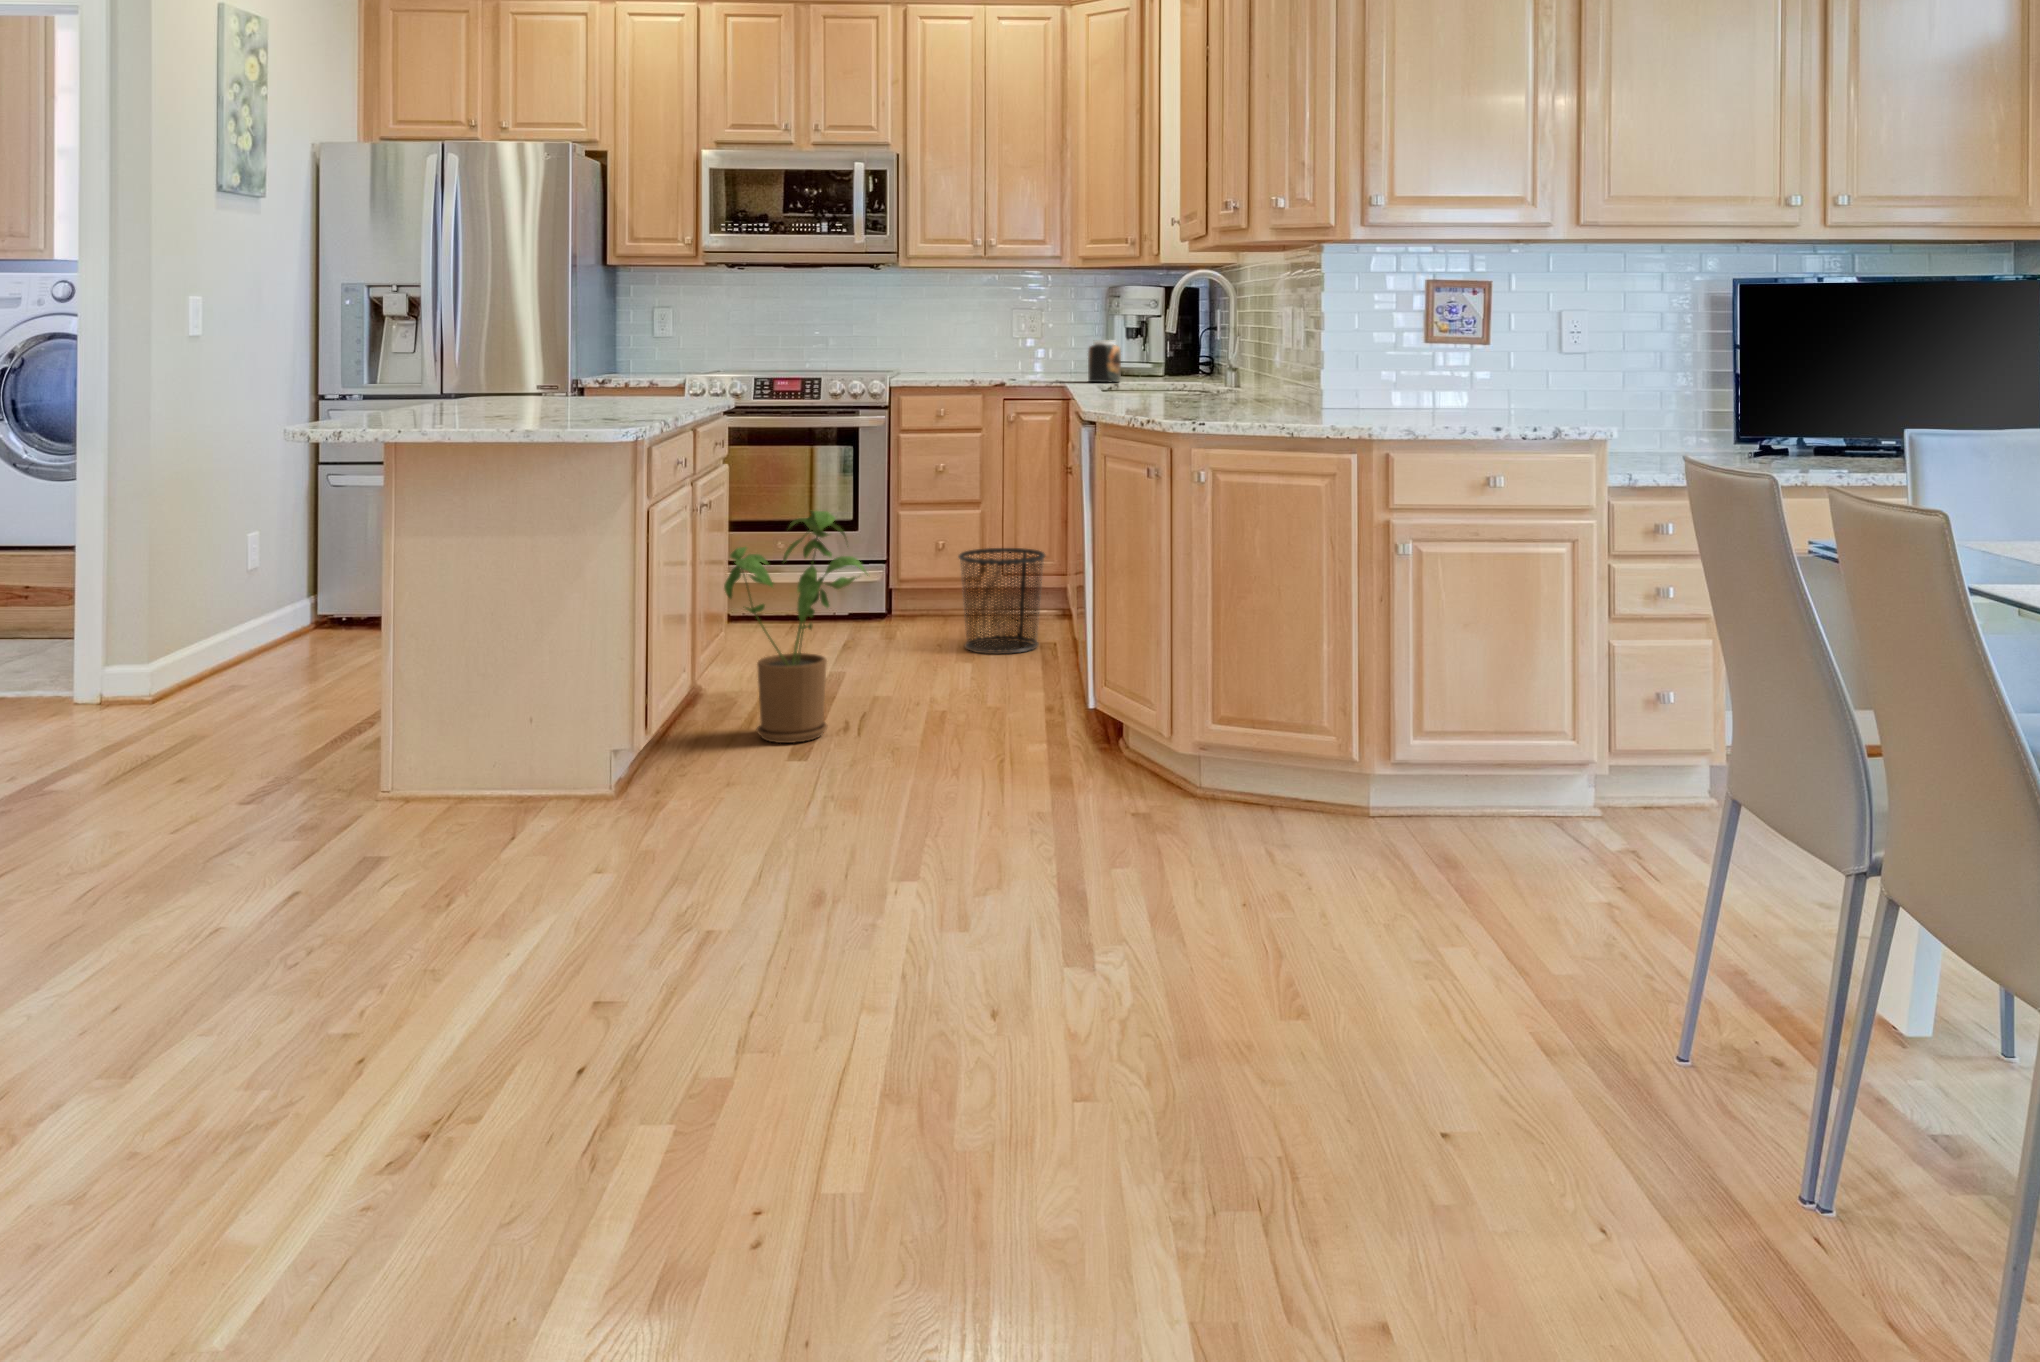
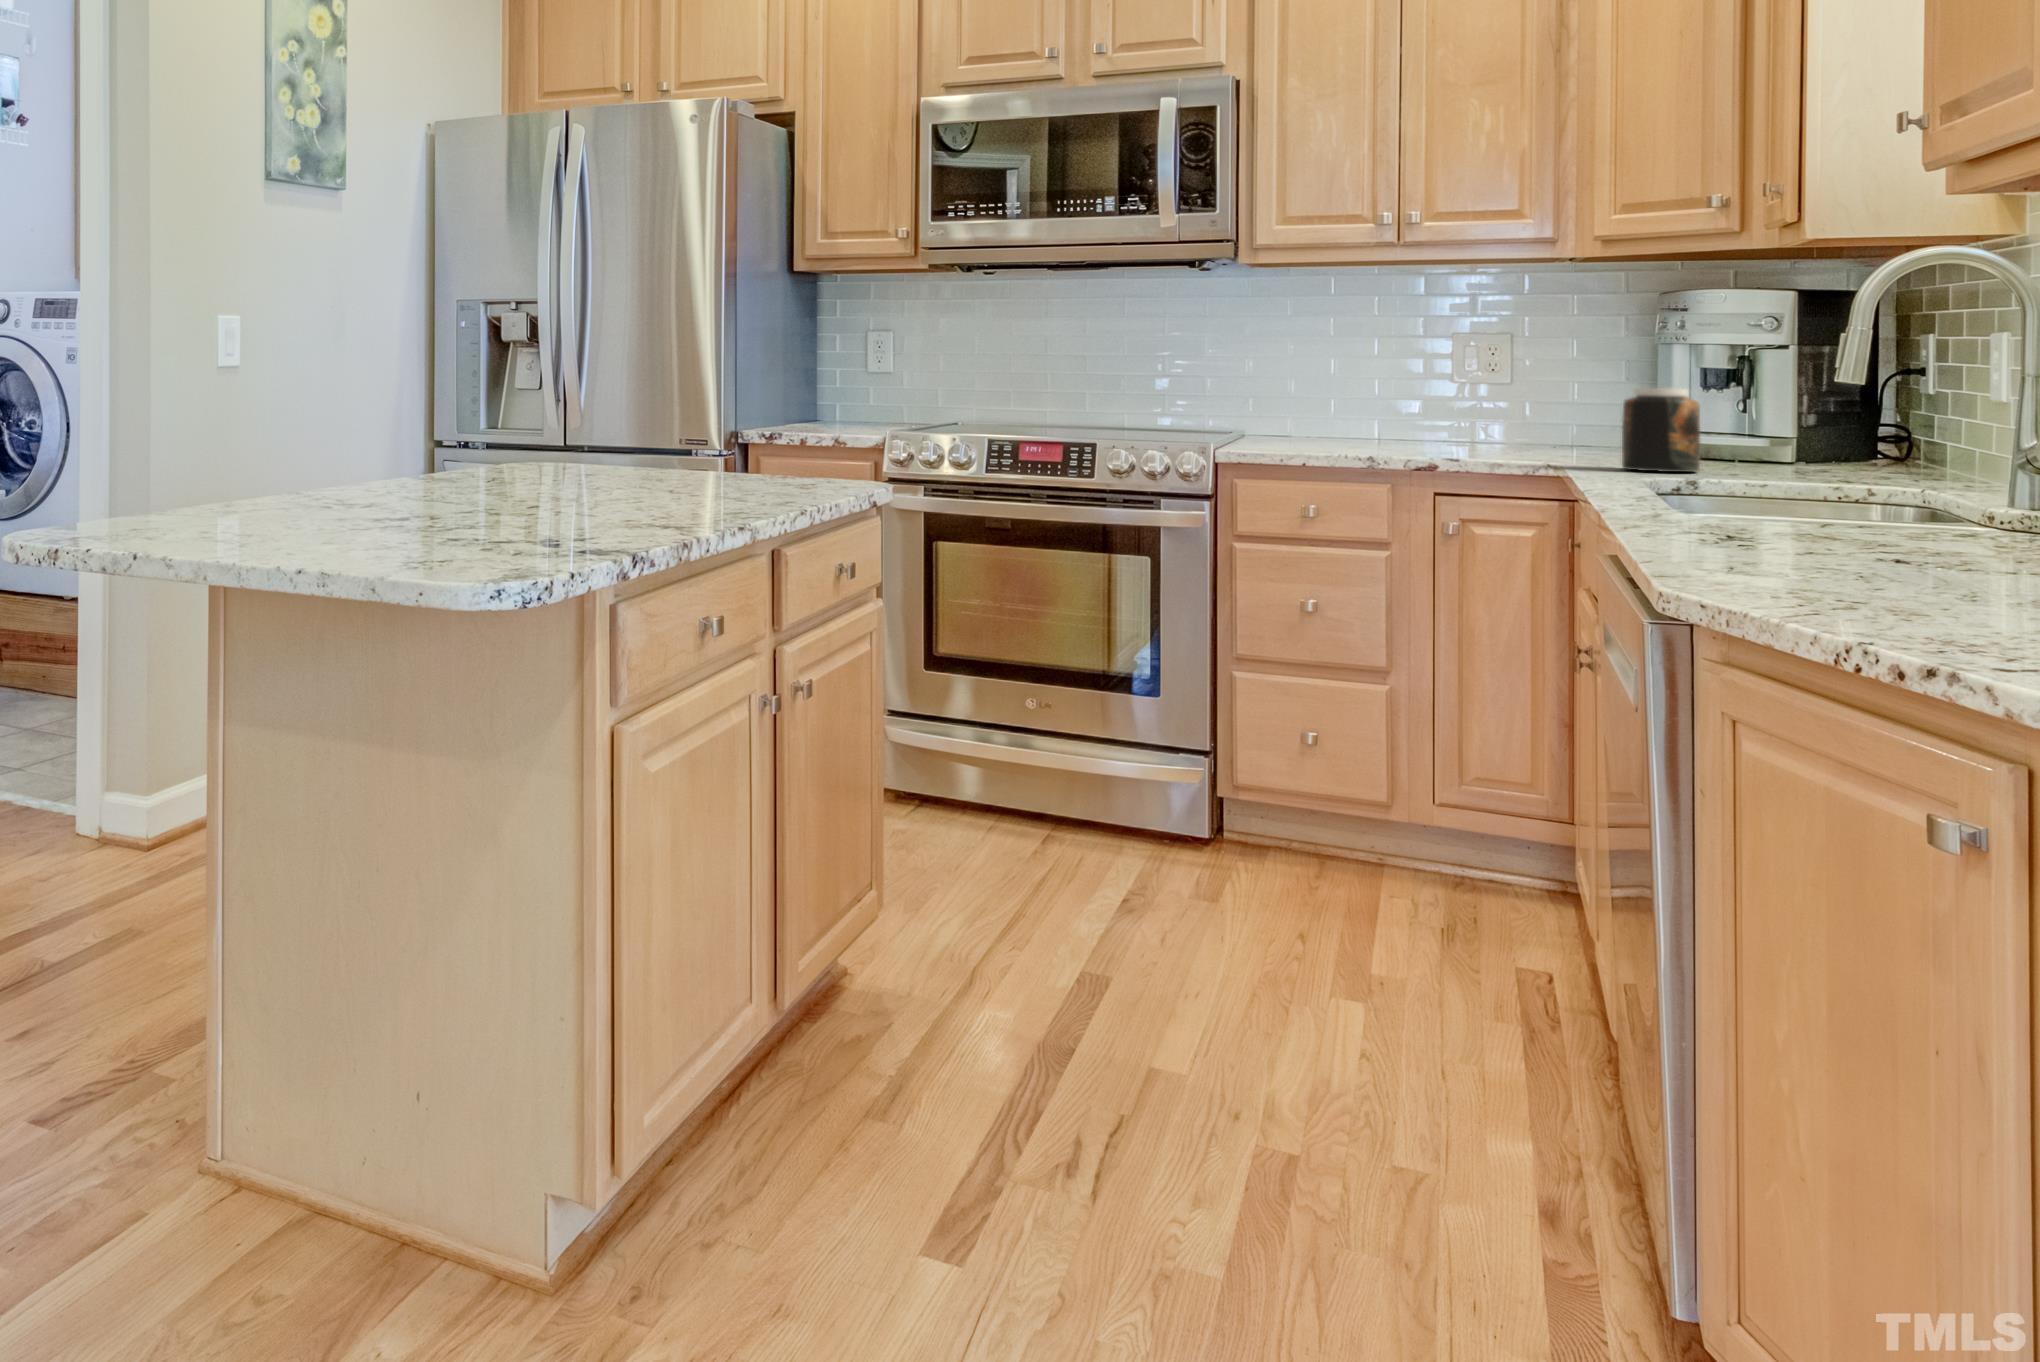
house plant: present [724,511,868,743] -> none [833,713,1120,1191]
trash can: present [958,548,1045,654] -> none [1337,774,1527,998]

